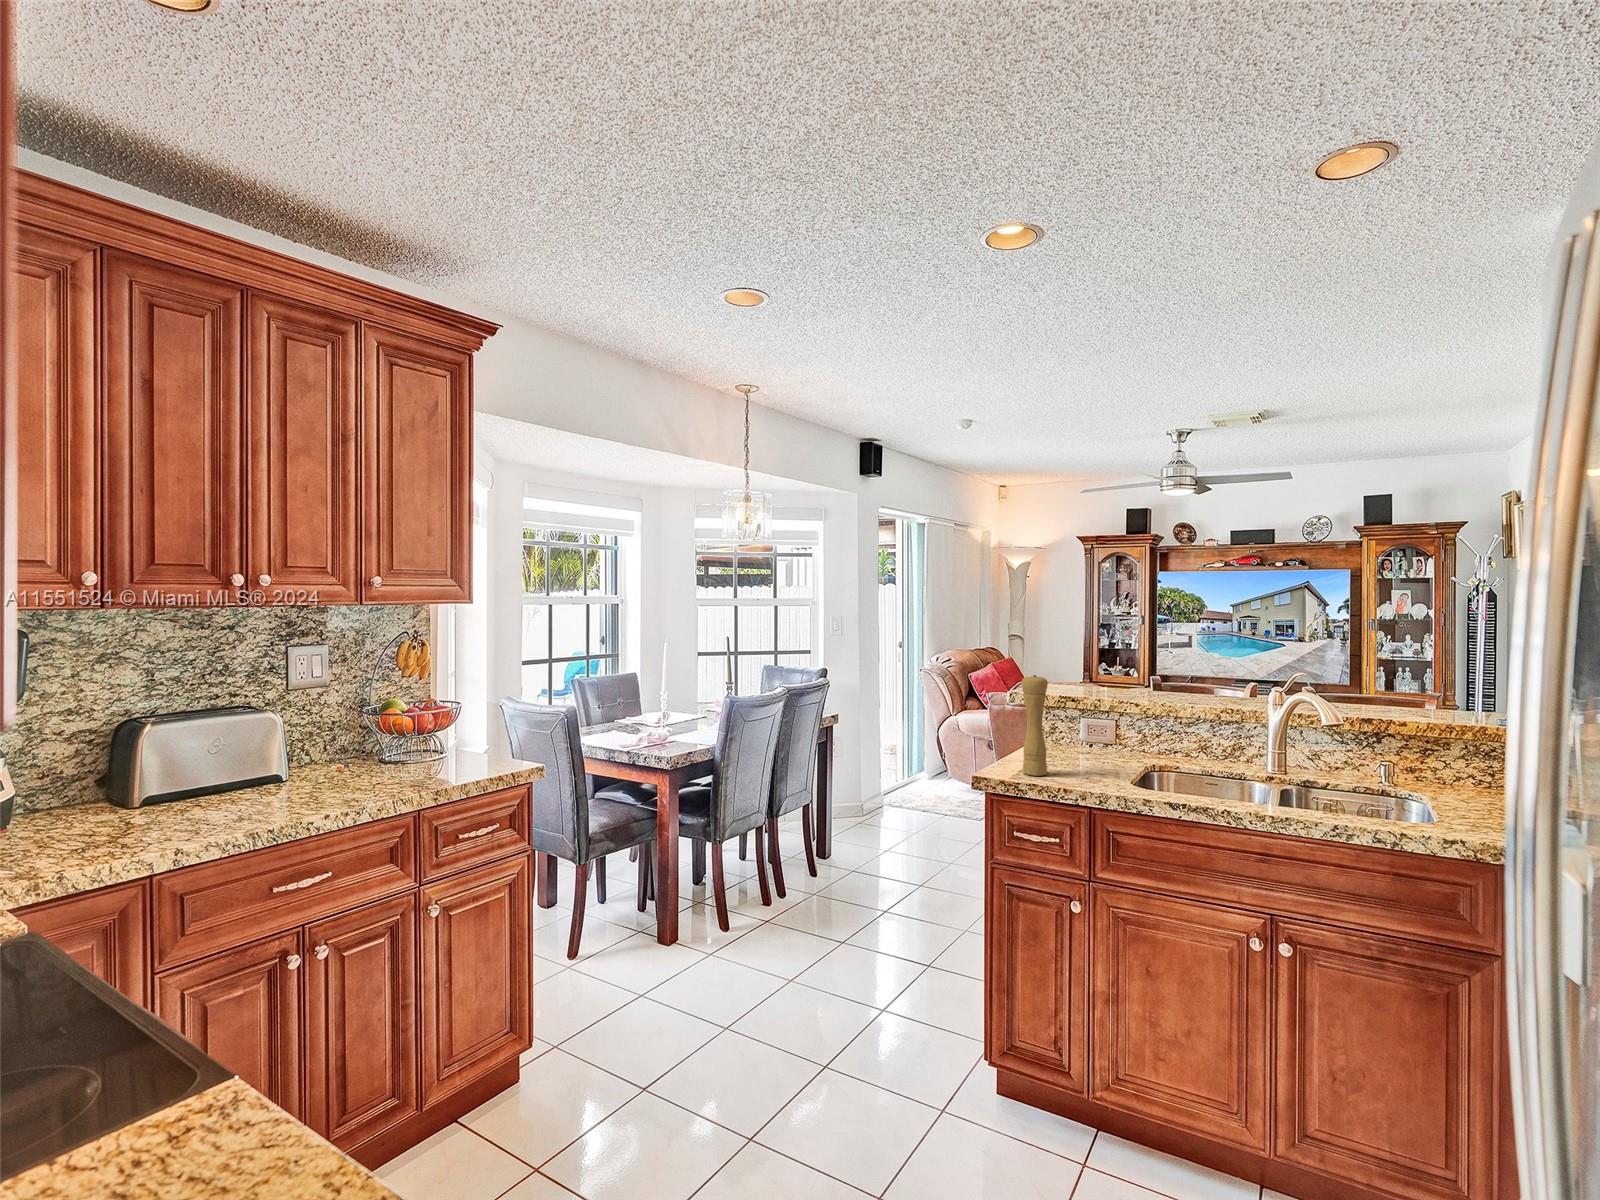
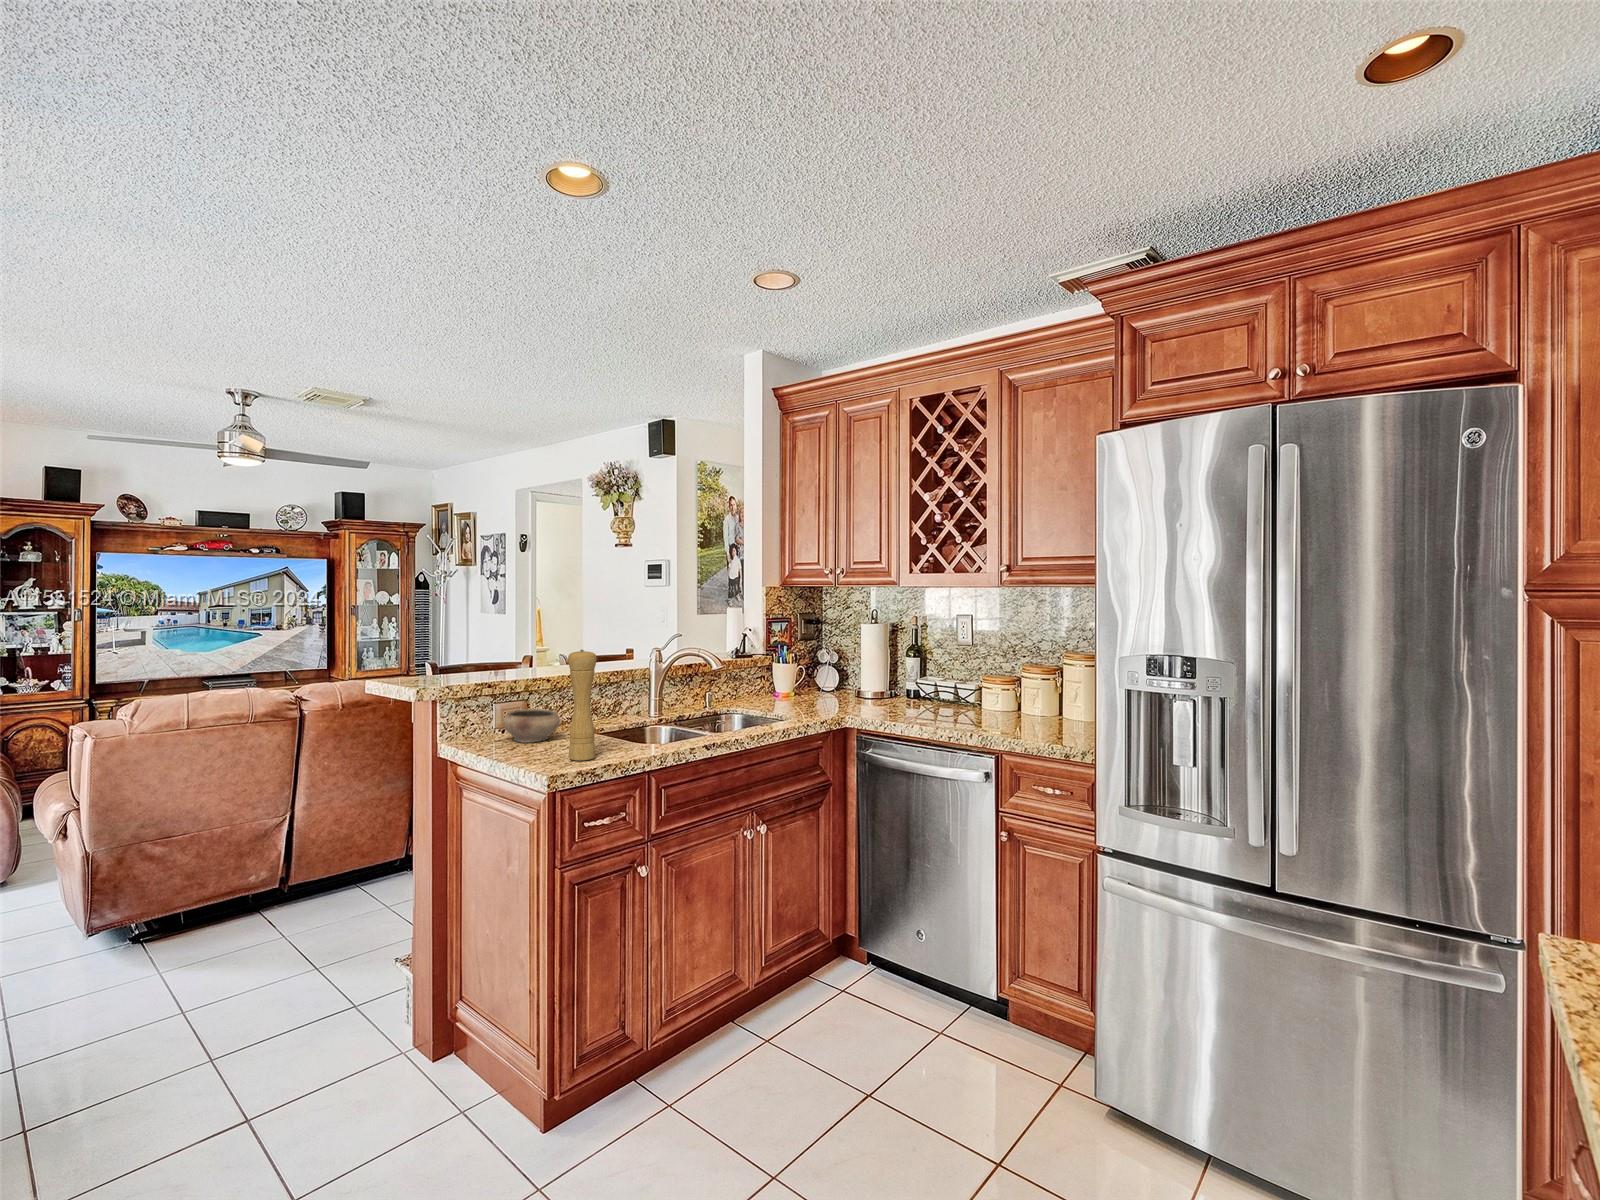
ceramic bowl: none [1056,727,1109,759] -> present [503,709,561,743]

